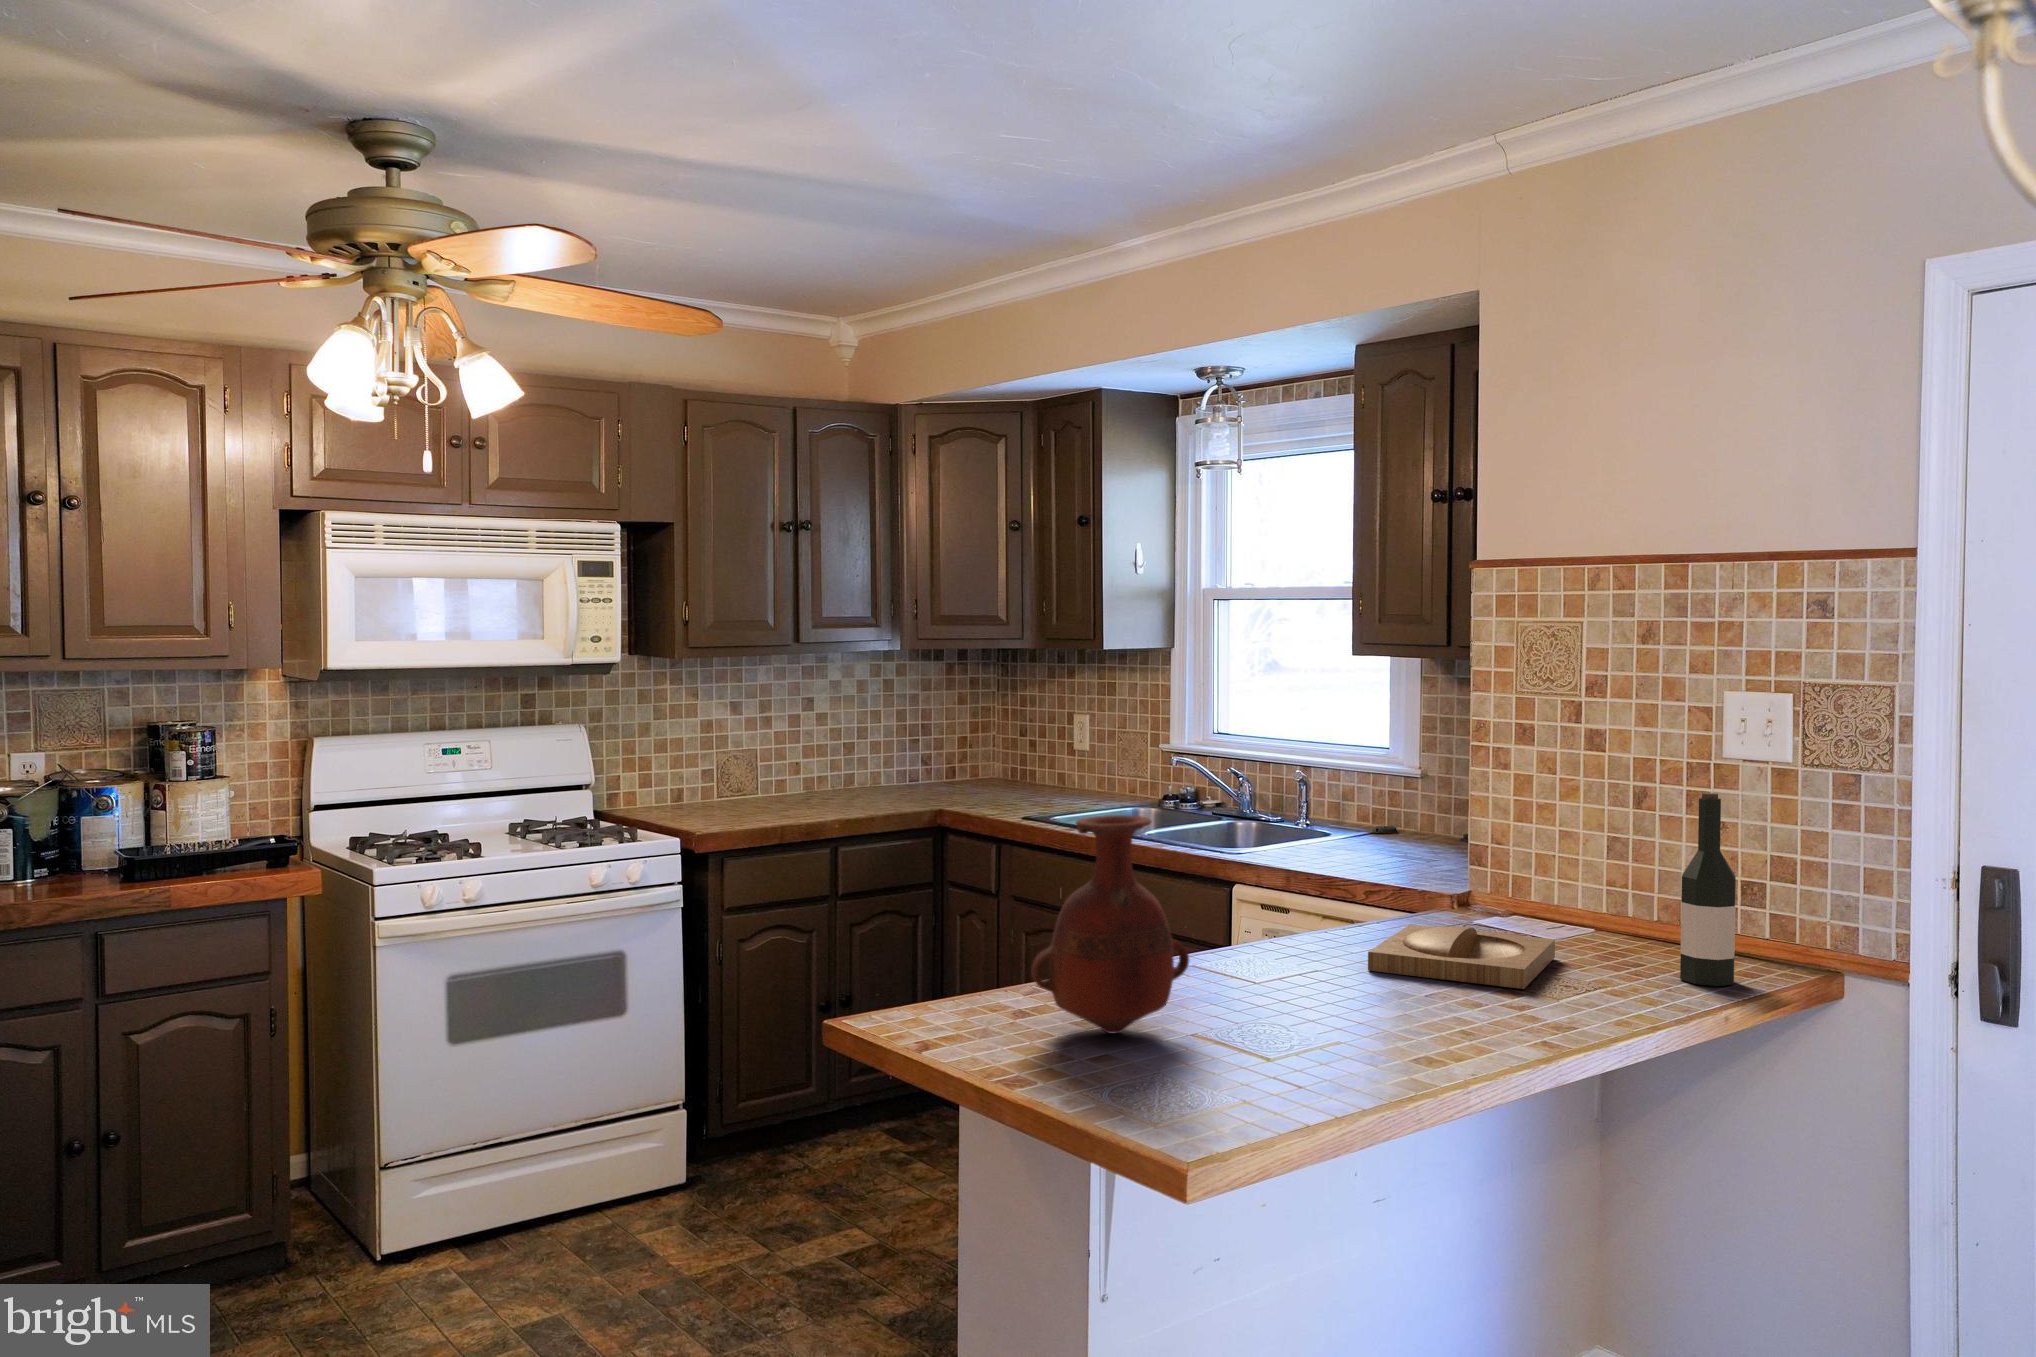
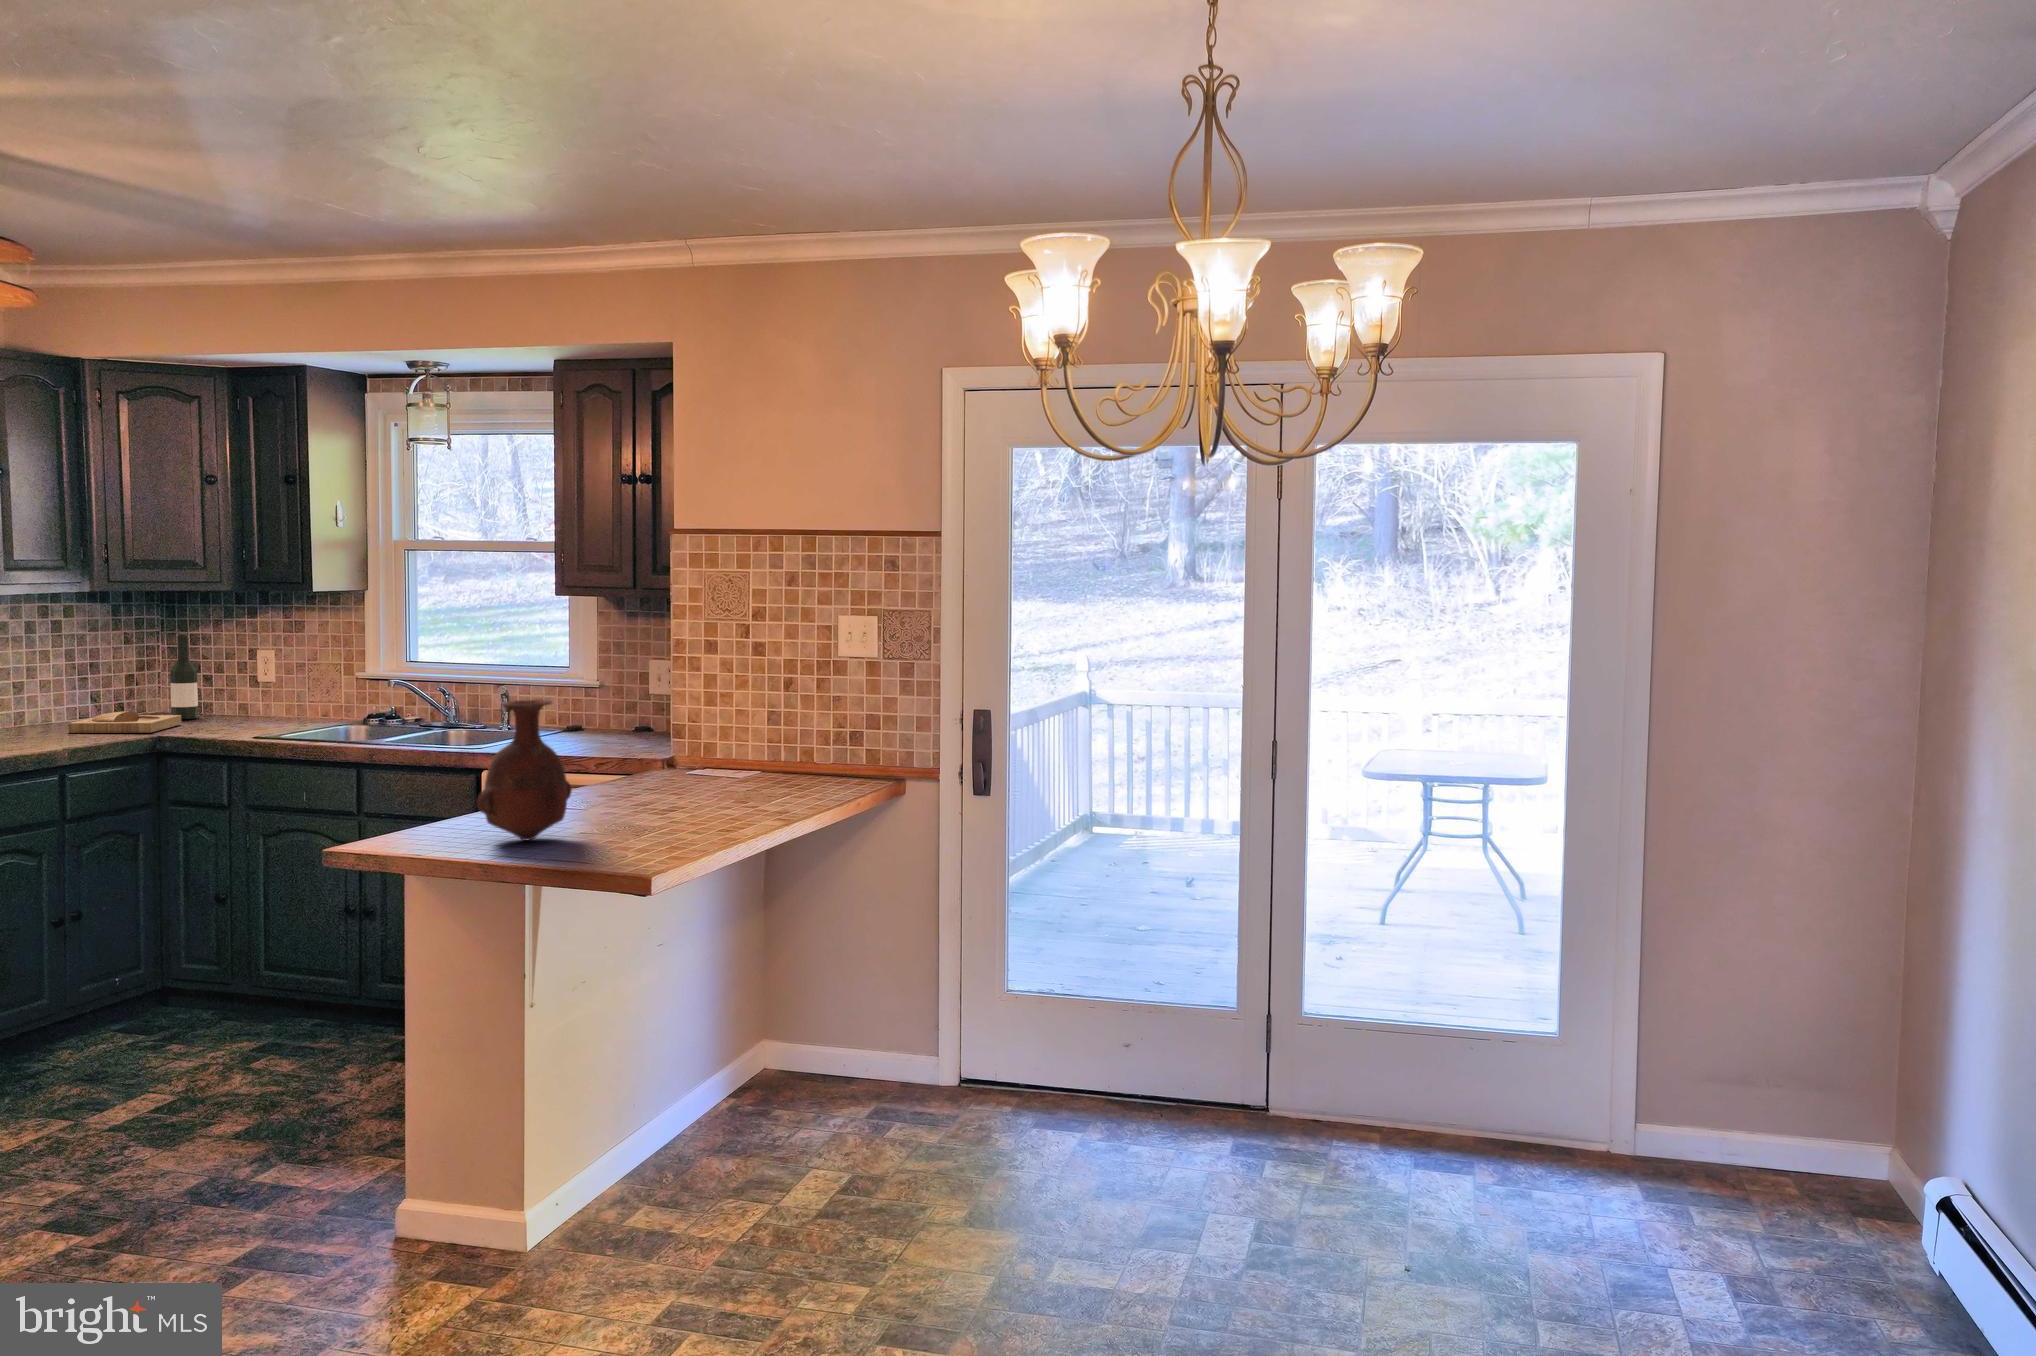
wine bottle: present [1680,792,1736,986] -> present [170,633,198,719]
tray: present [1368,925,1555,989] -> present [68,711,181,733]

